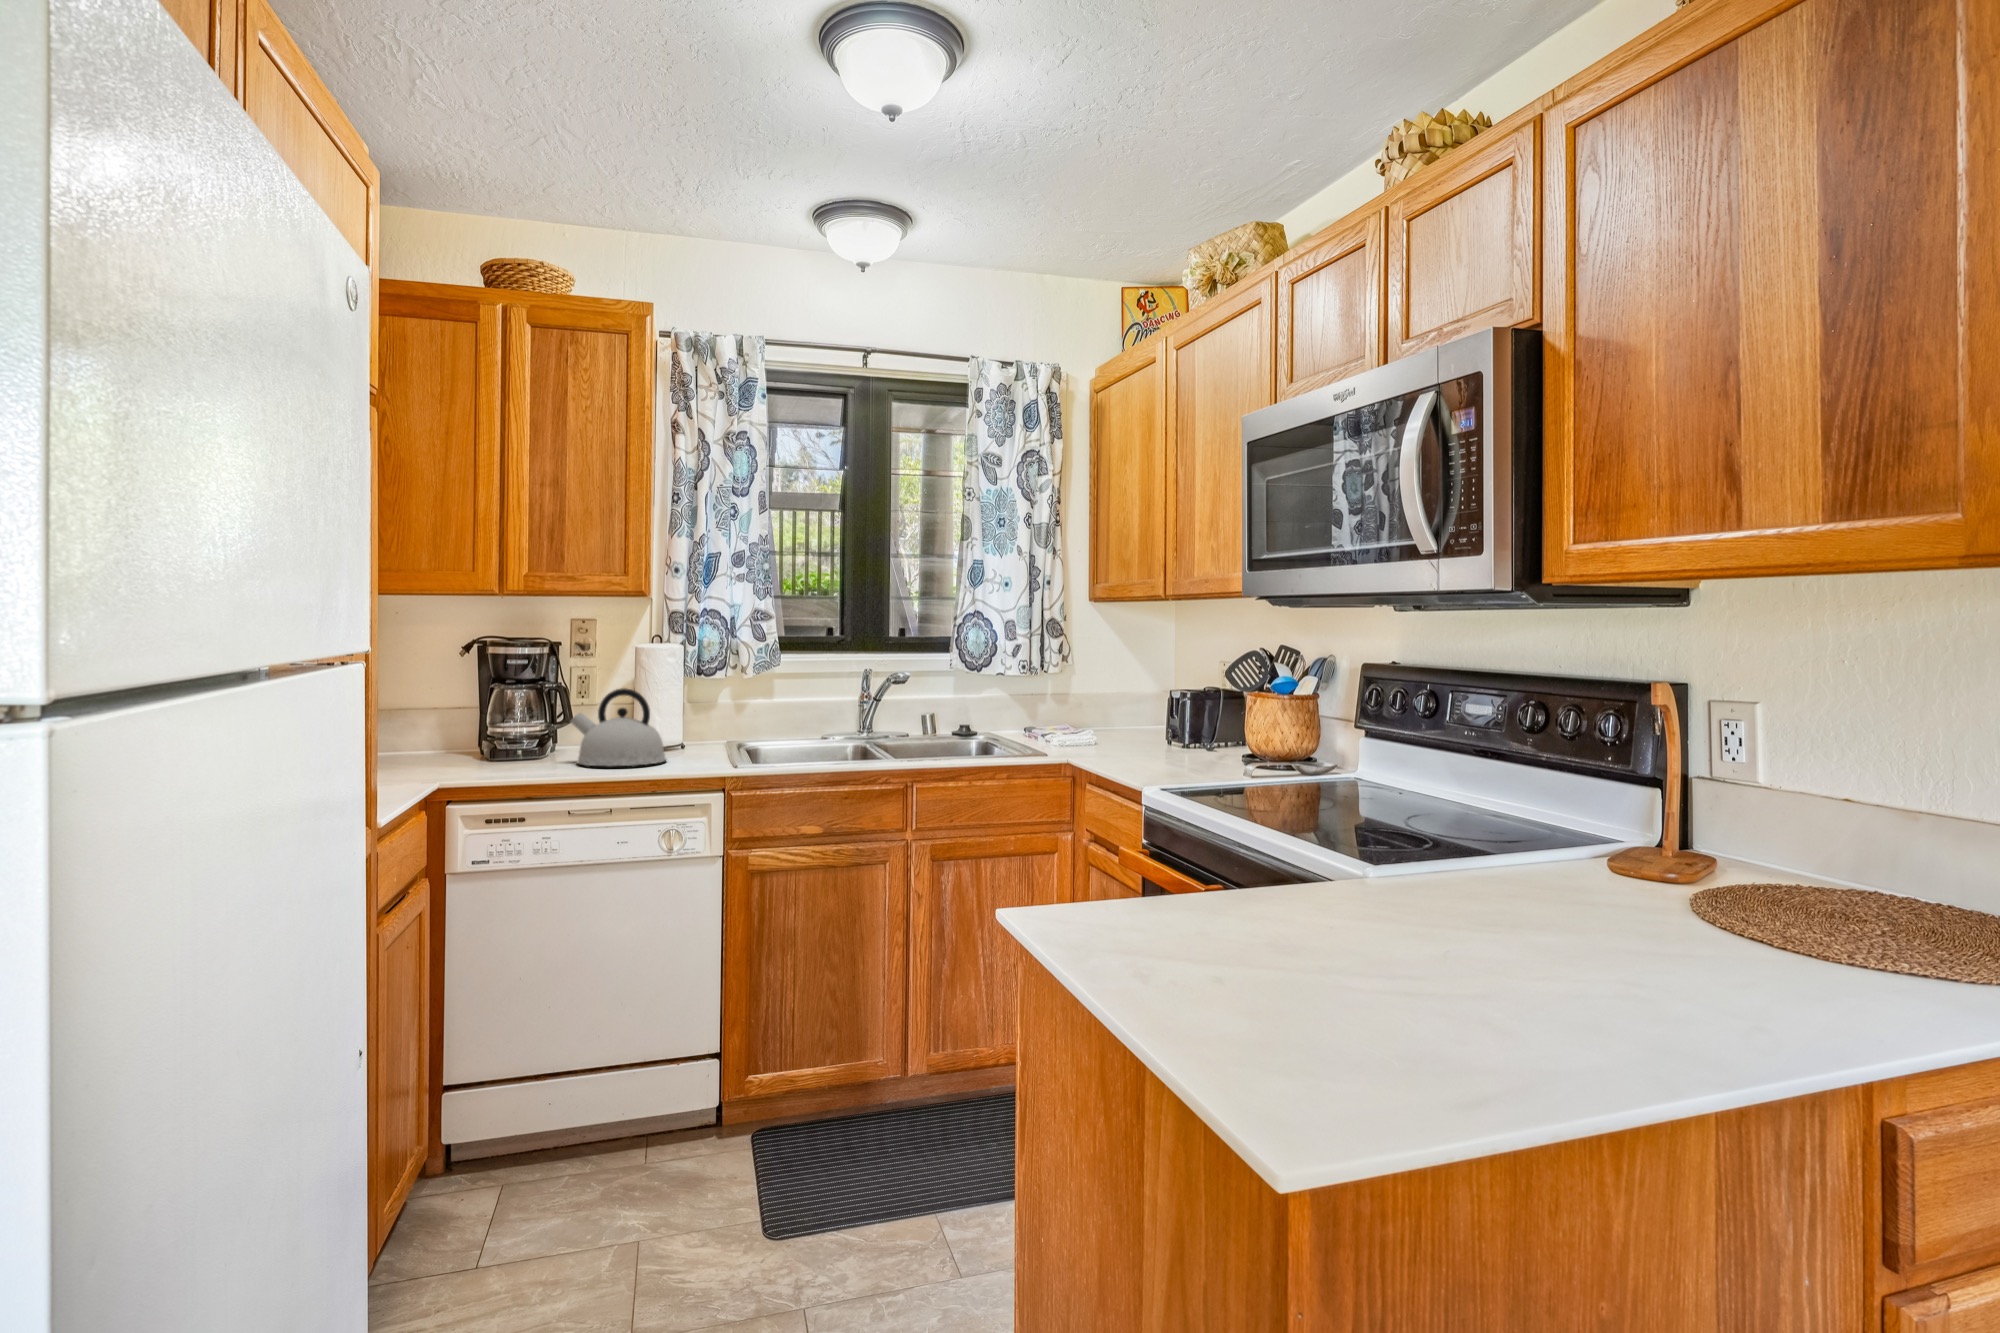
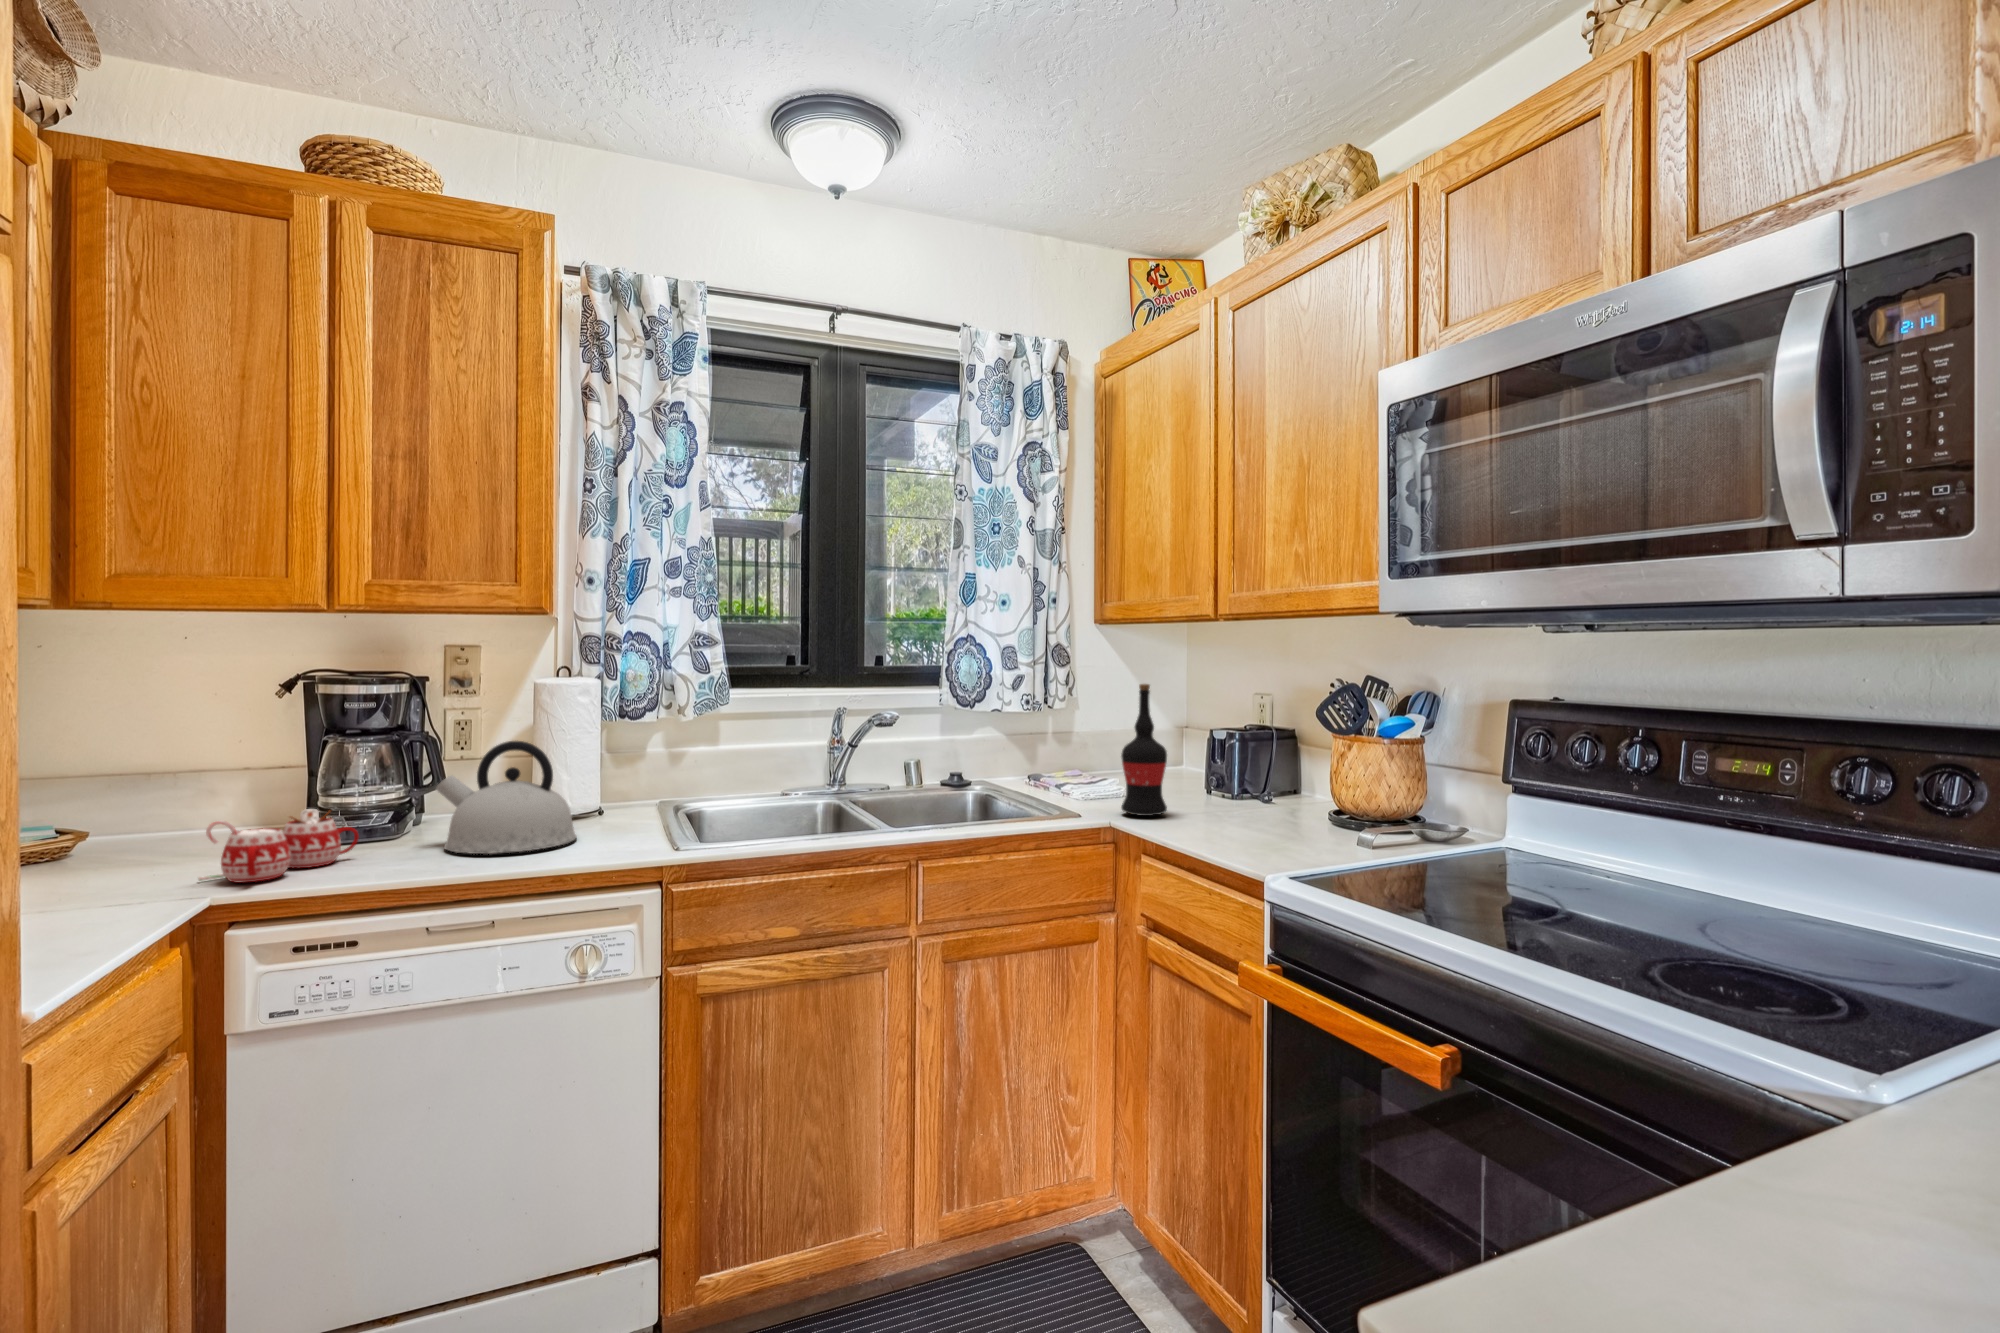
wine bottle: none [1082,652,1119,757] -> present [1121,684,1167,816]
mug: none [426,732,521,776] -> present [198,809,359,883]

